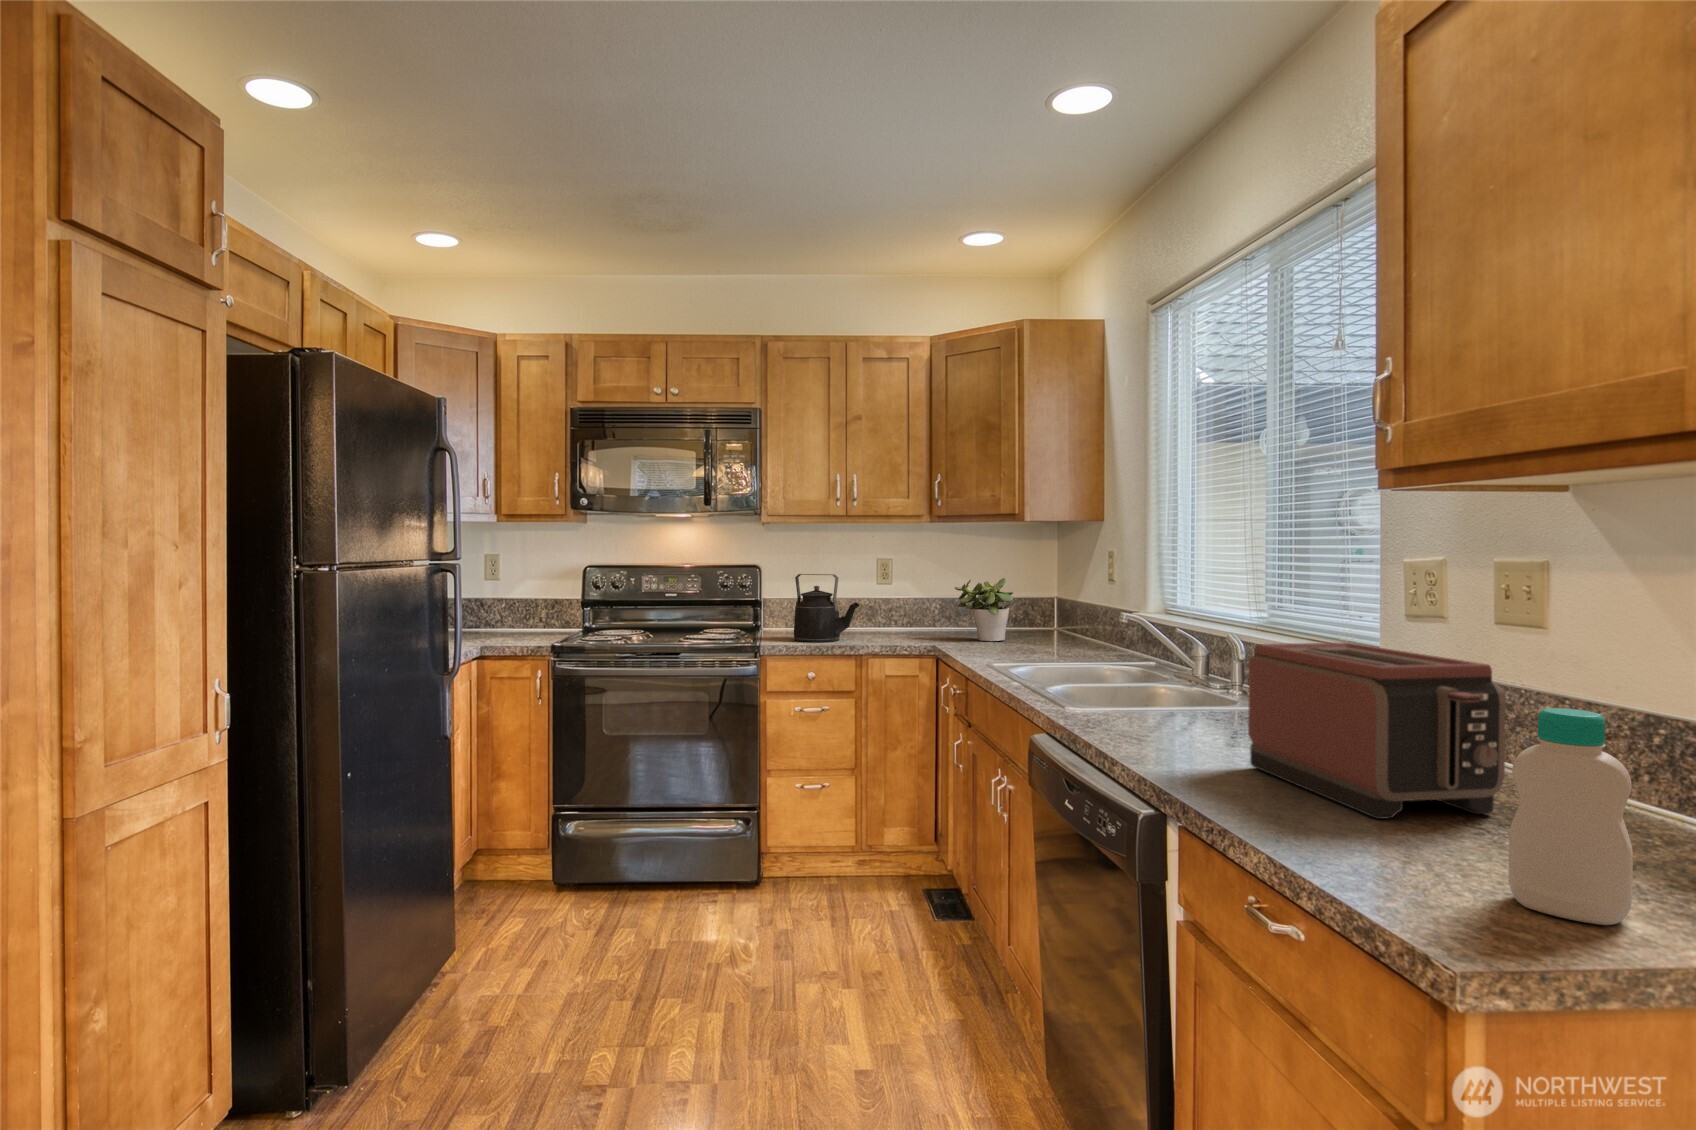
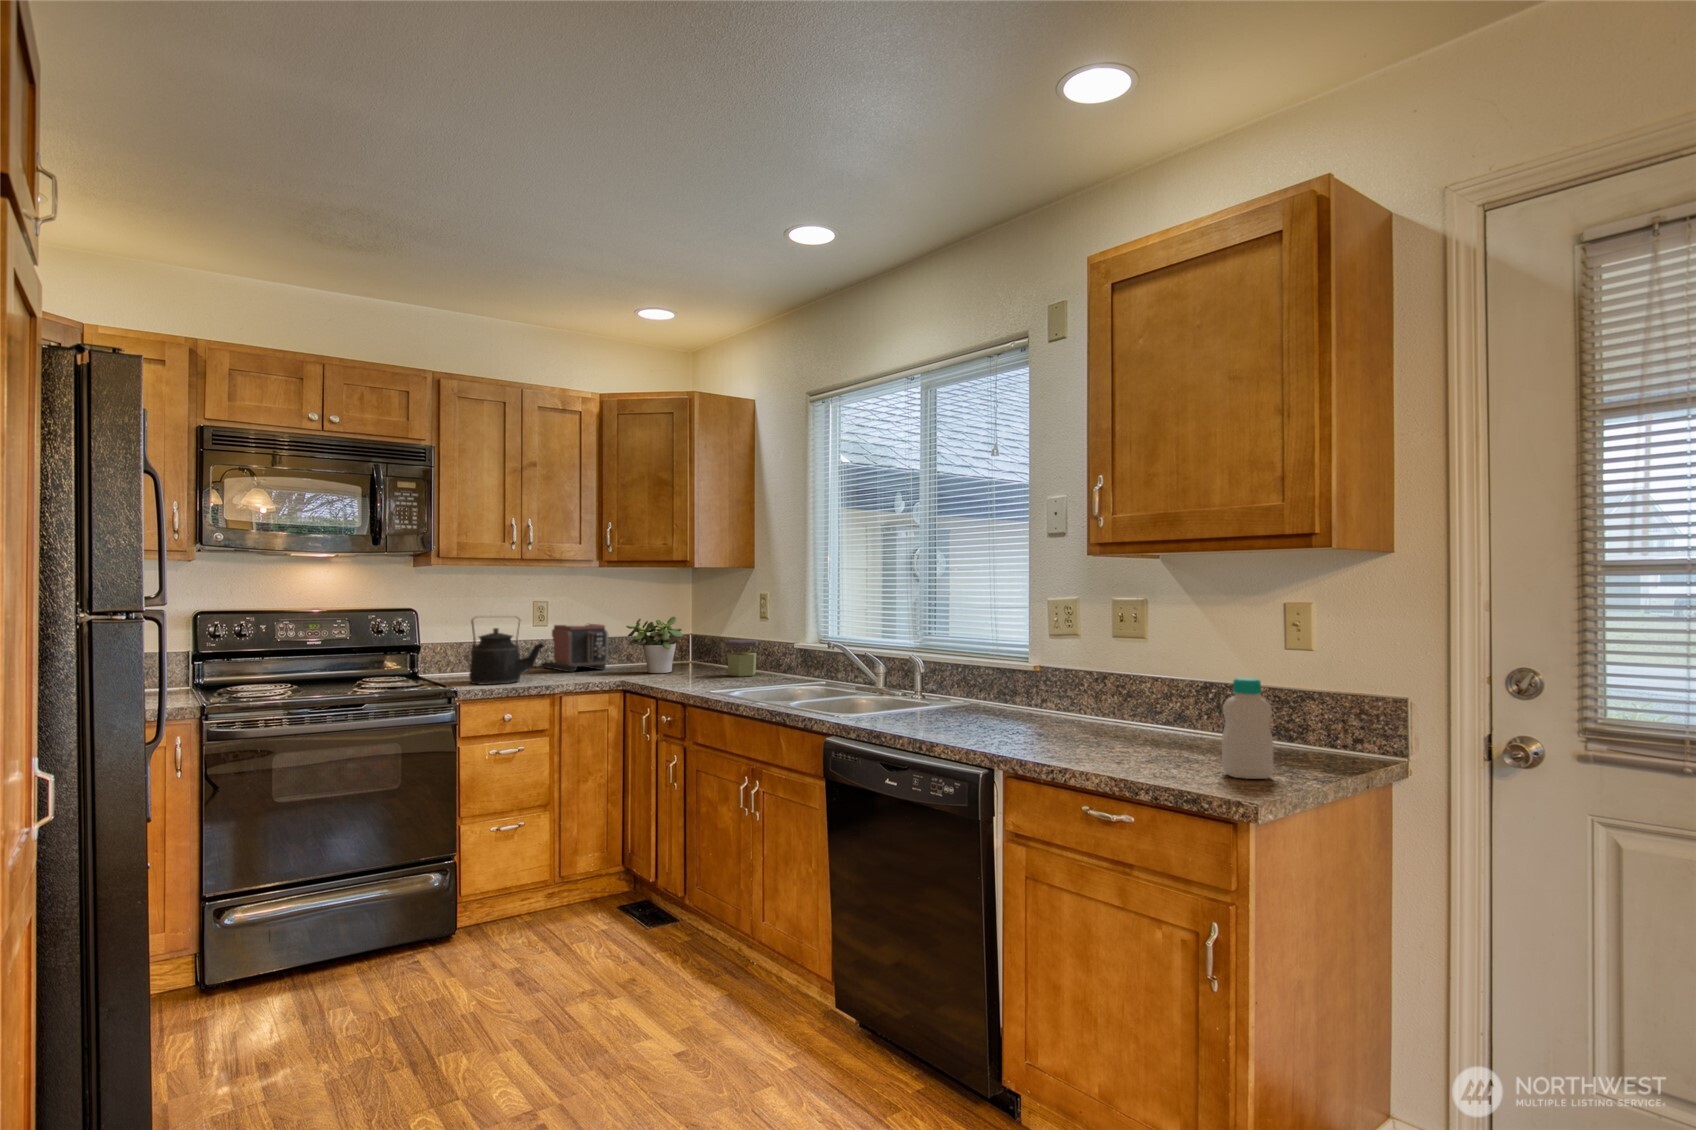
jar: none [1051,607,1094,651] -> present [726,640,759,677]
toaster: present [1248,642,1506,819] -> present [540,624,608,672]

